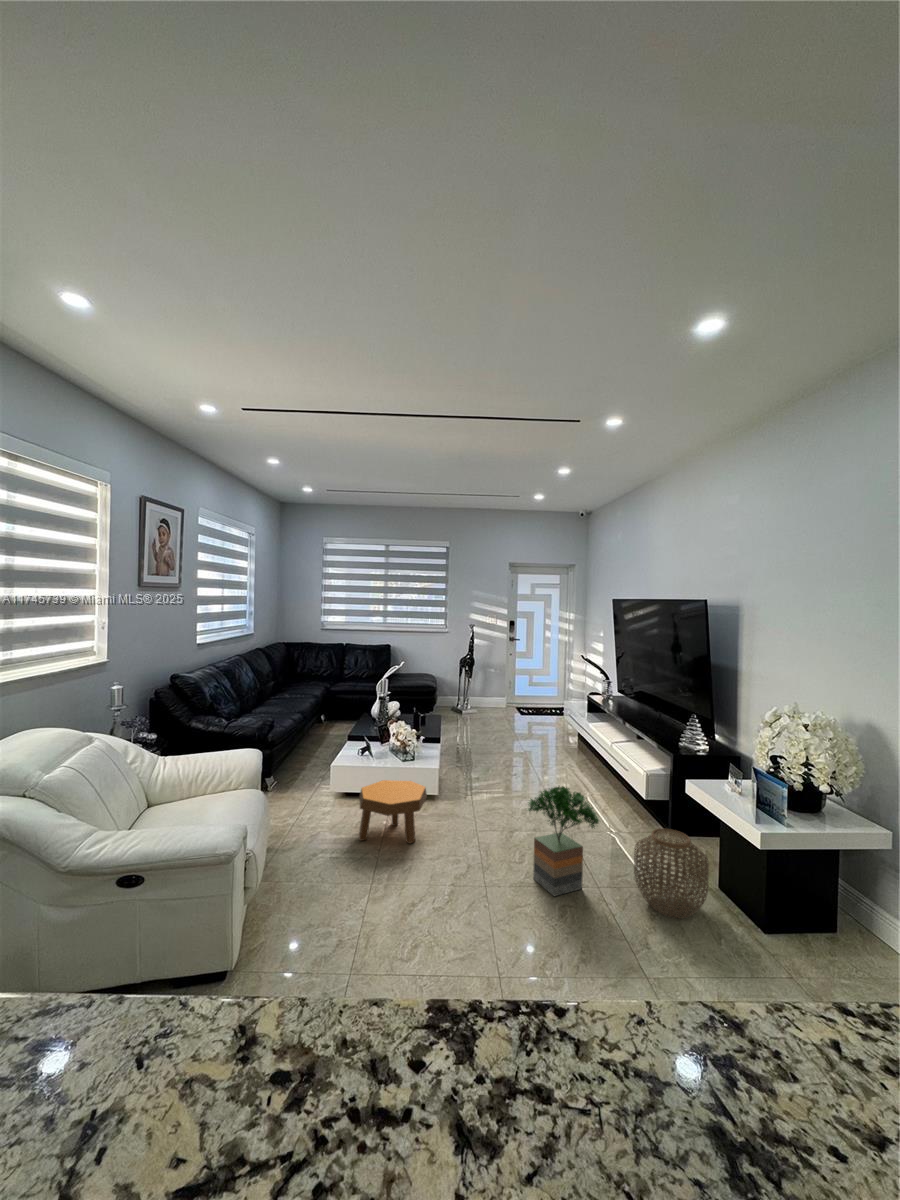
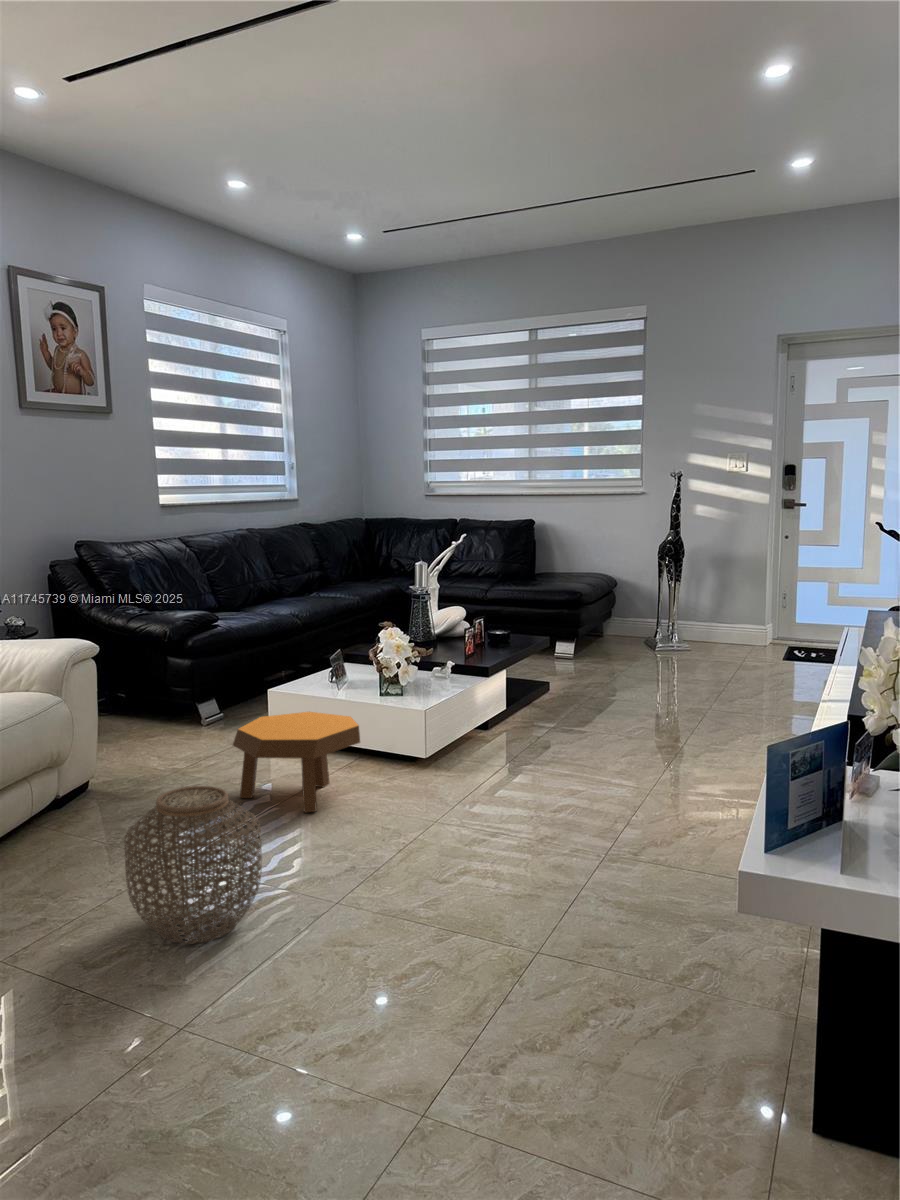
potted tree: present [528,786,599,896] -> none [409,723,539,924]
woven basket: present [634,829,709,918] -> present [124,786,262,944]

